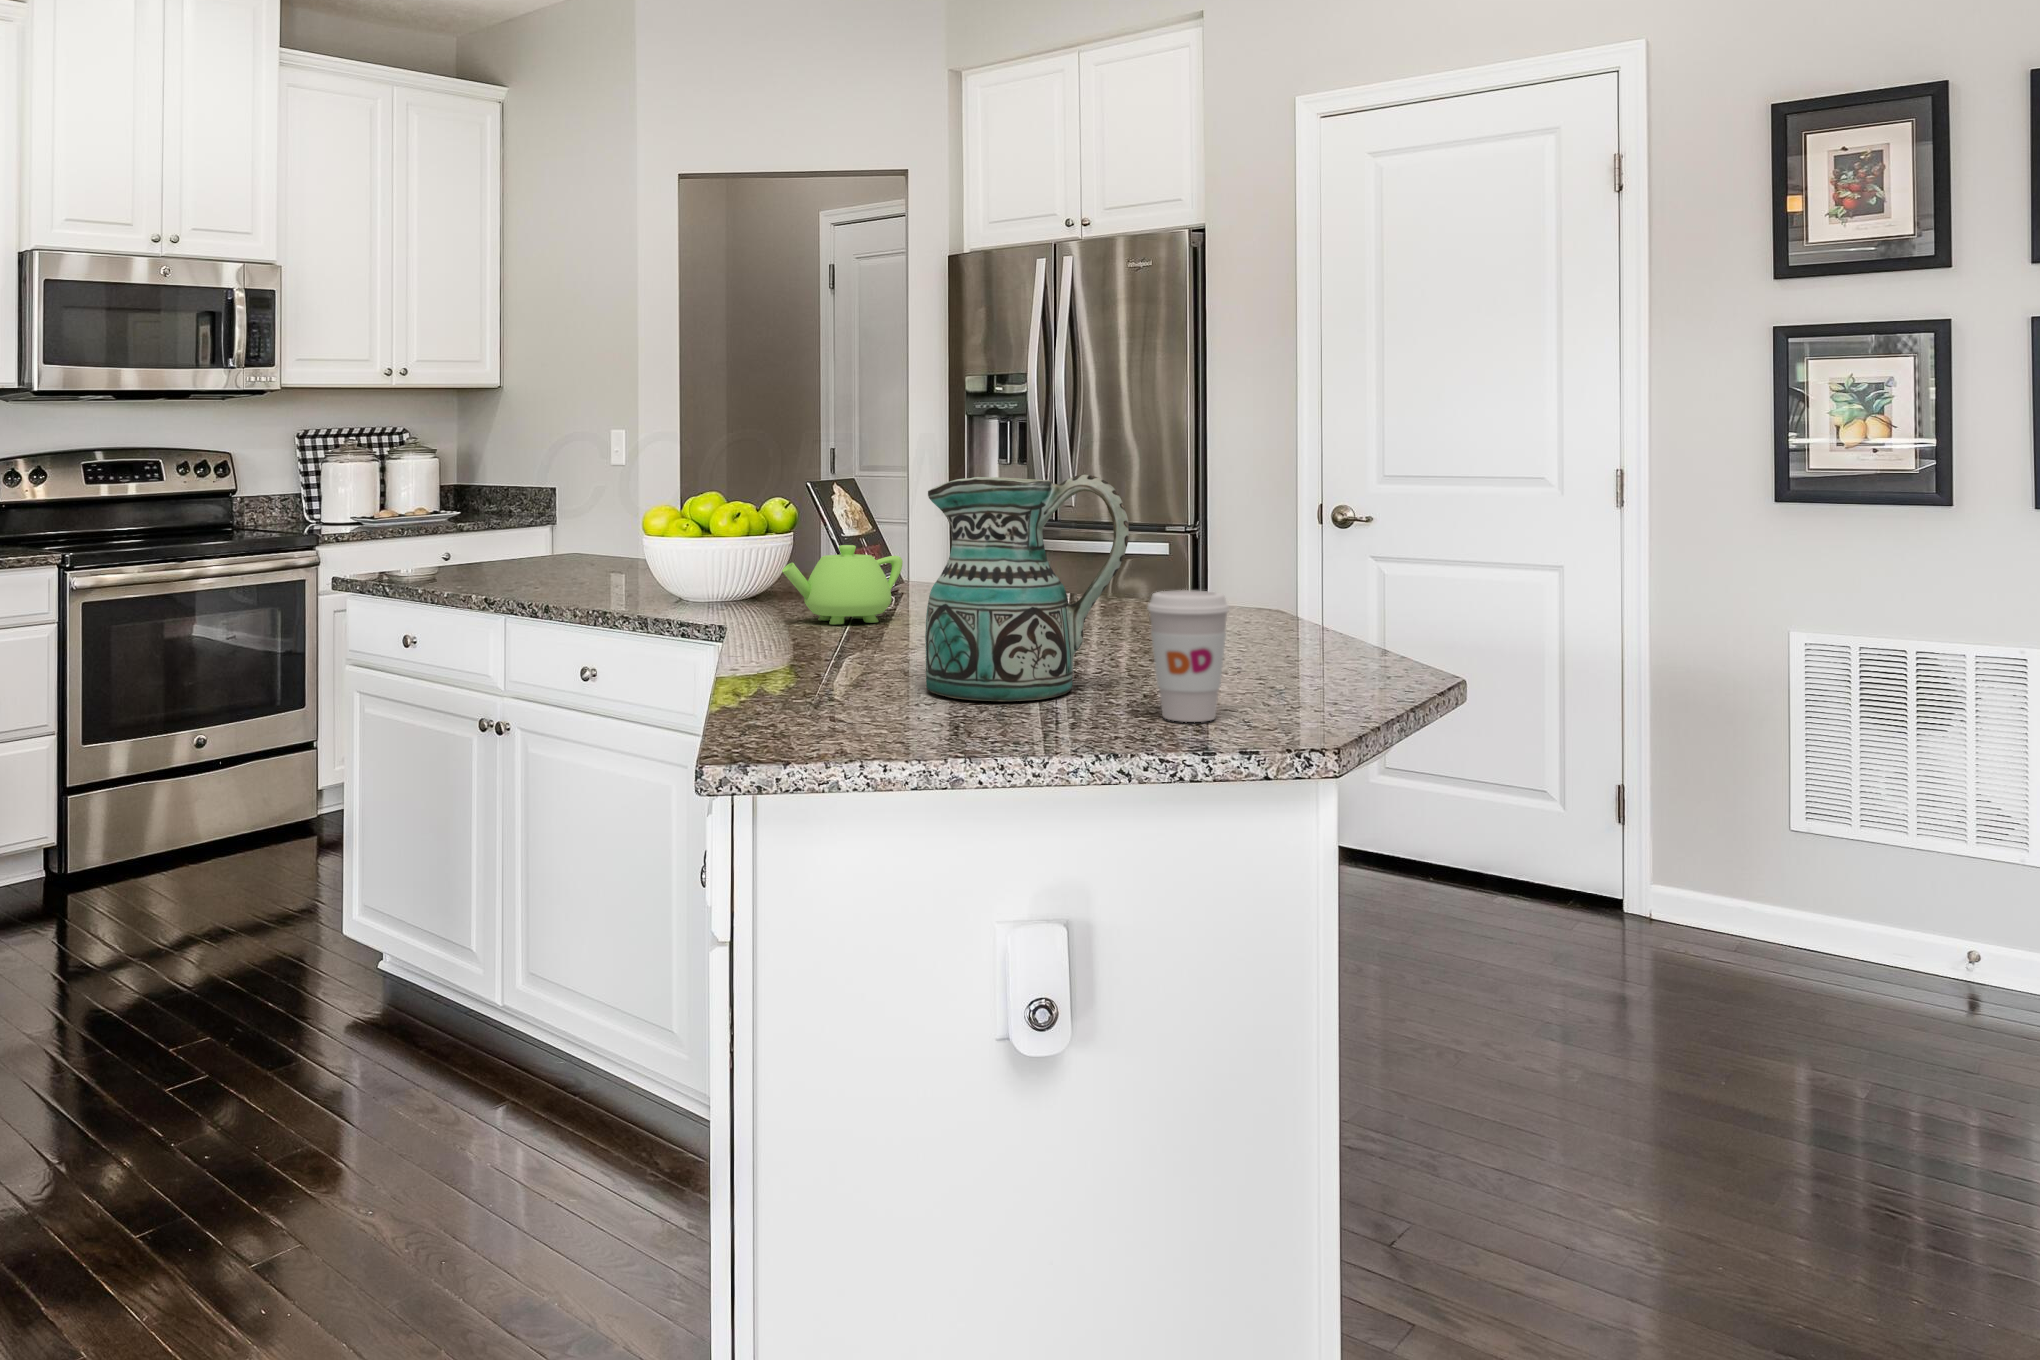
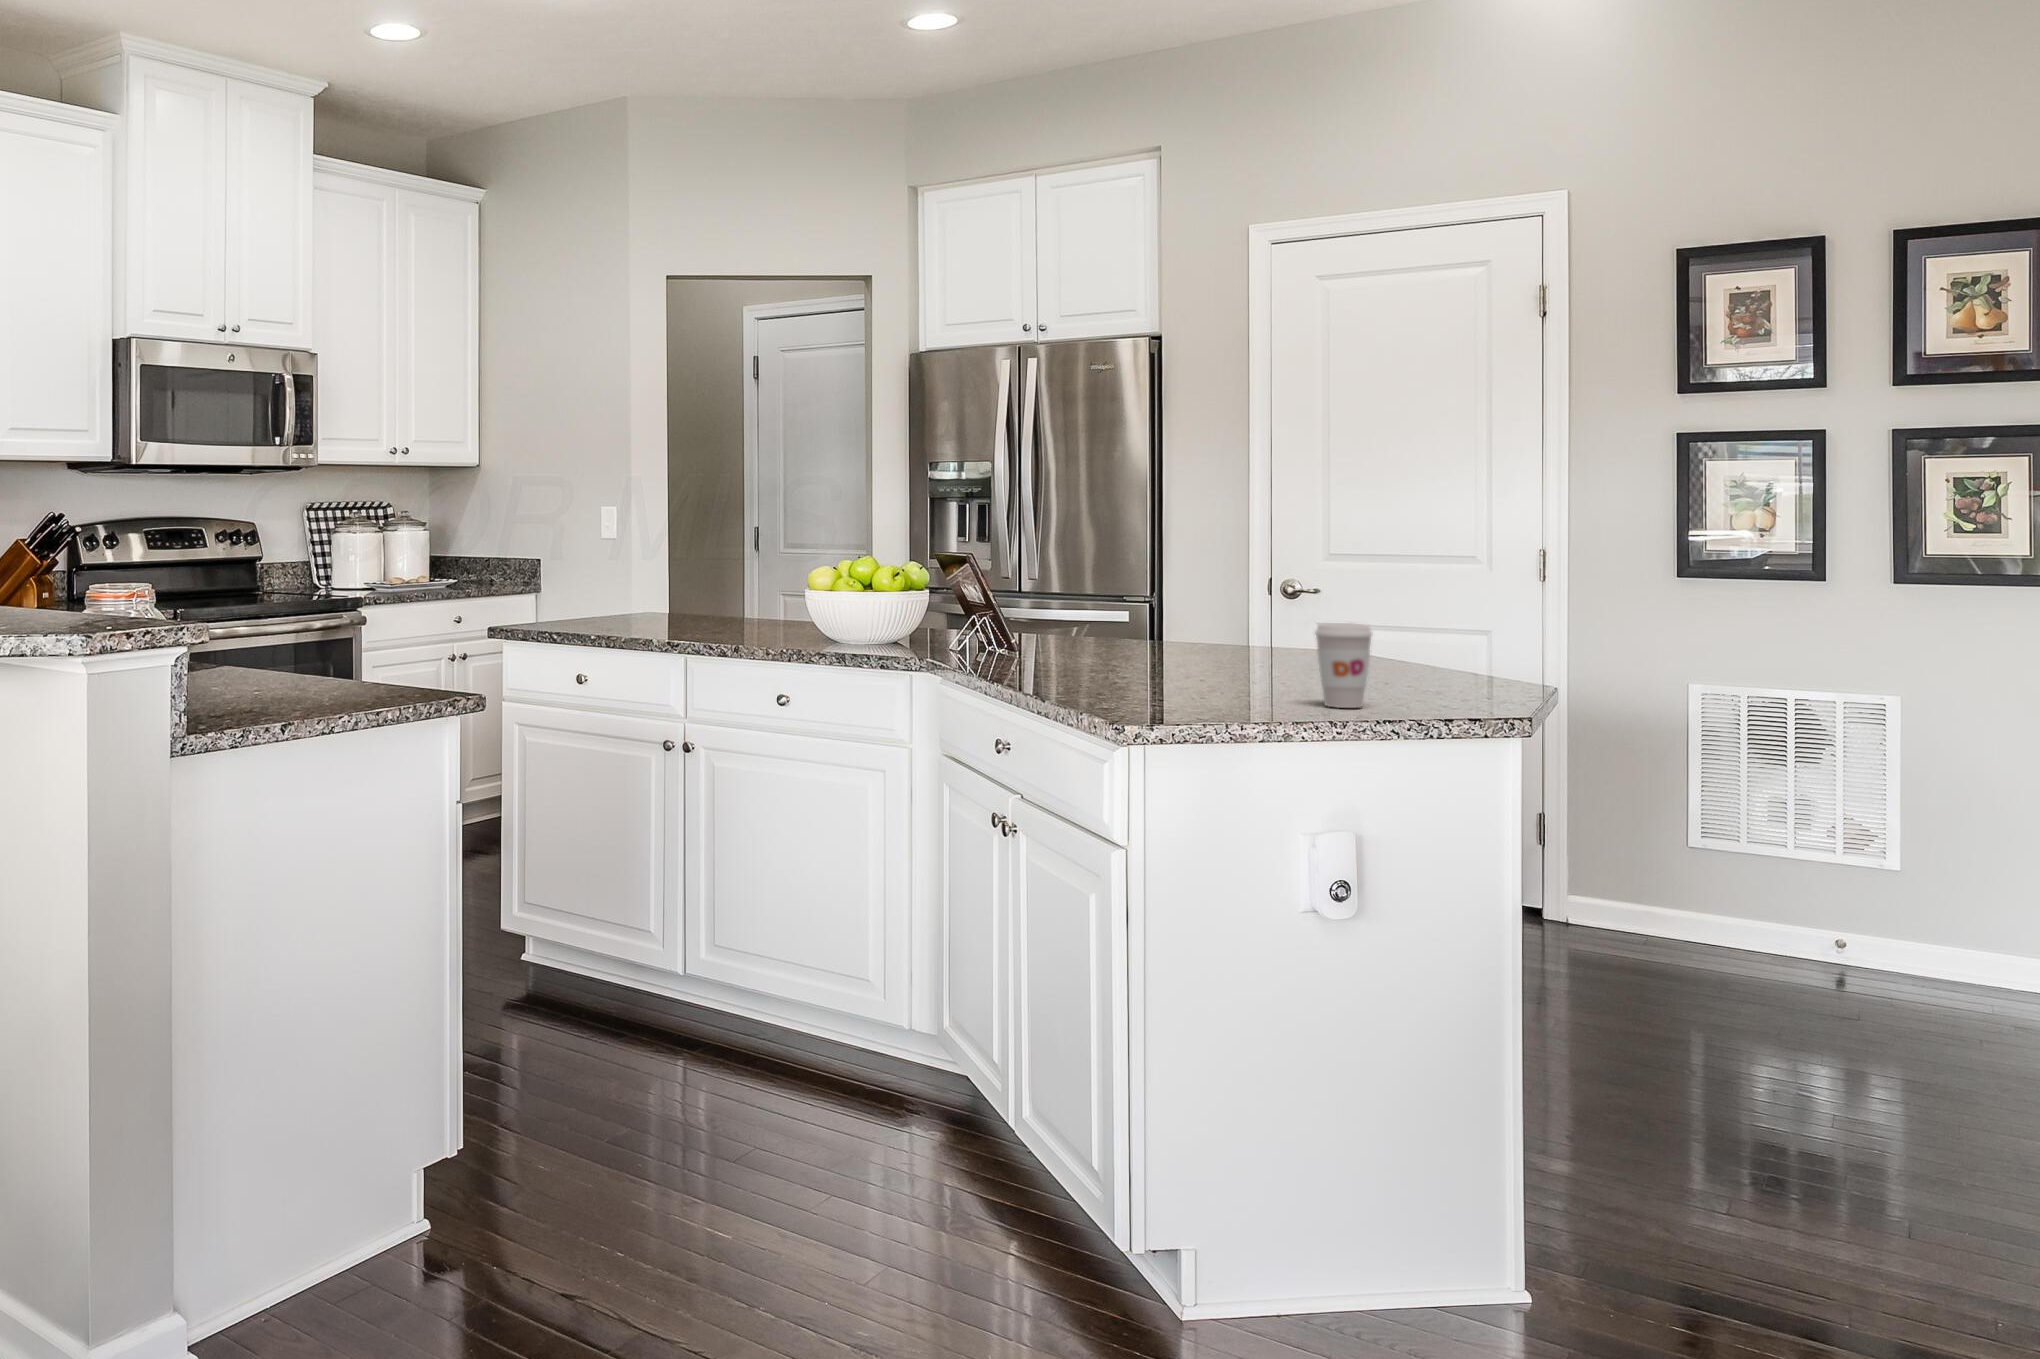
ceramic pitcher: present [925,475,1129,701] -> none [1135,546,1282,698]
teapot: present [782,545,903,624] -> none [942,600,1028,659]

